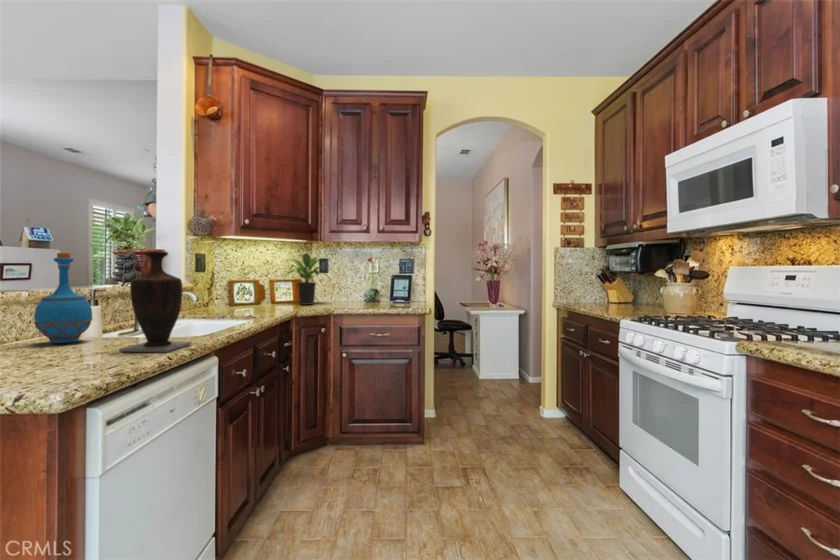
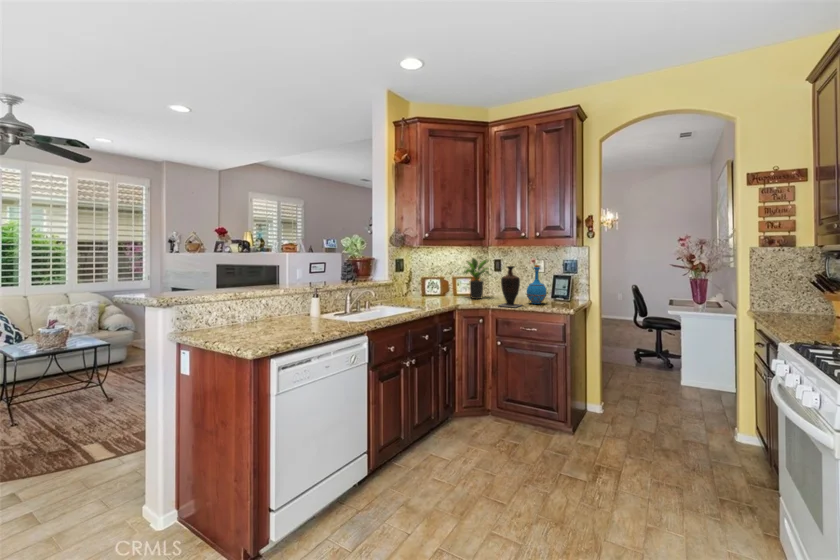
vase: present [120,252,192,352] -> present [498,266,522,308]
bottle: present [34,253,93,343] -> present [526,265,546,304]

